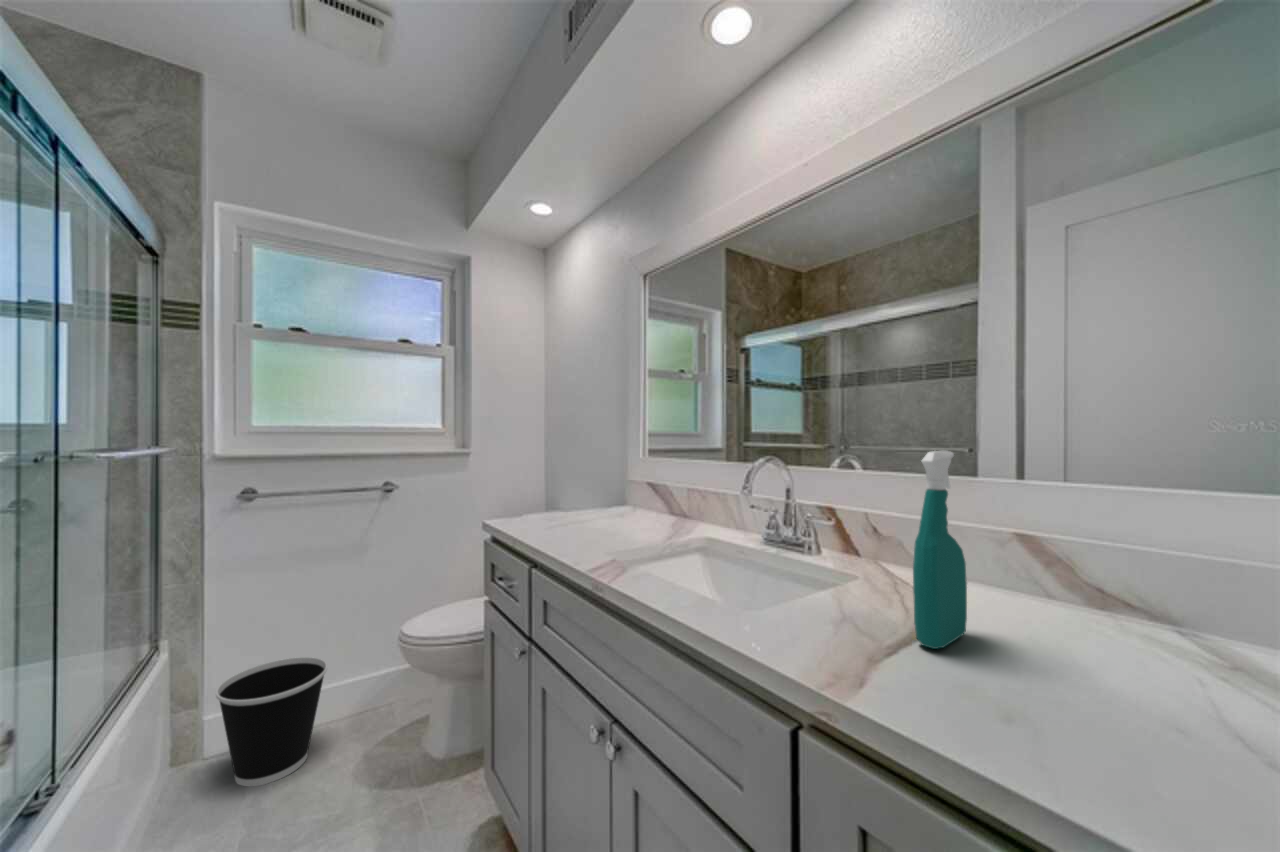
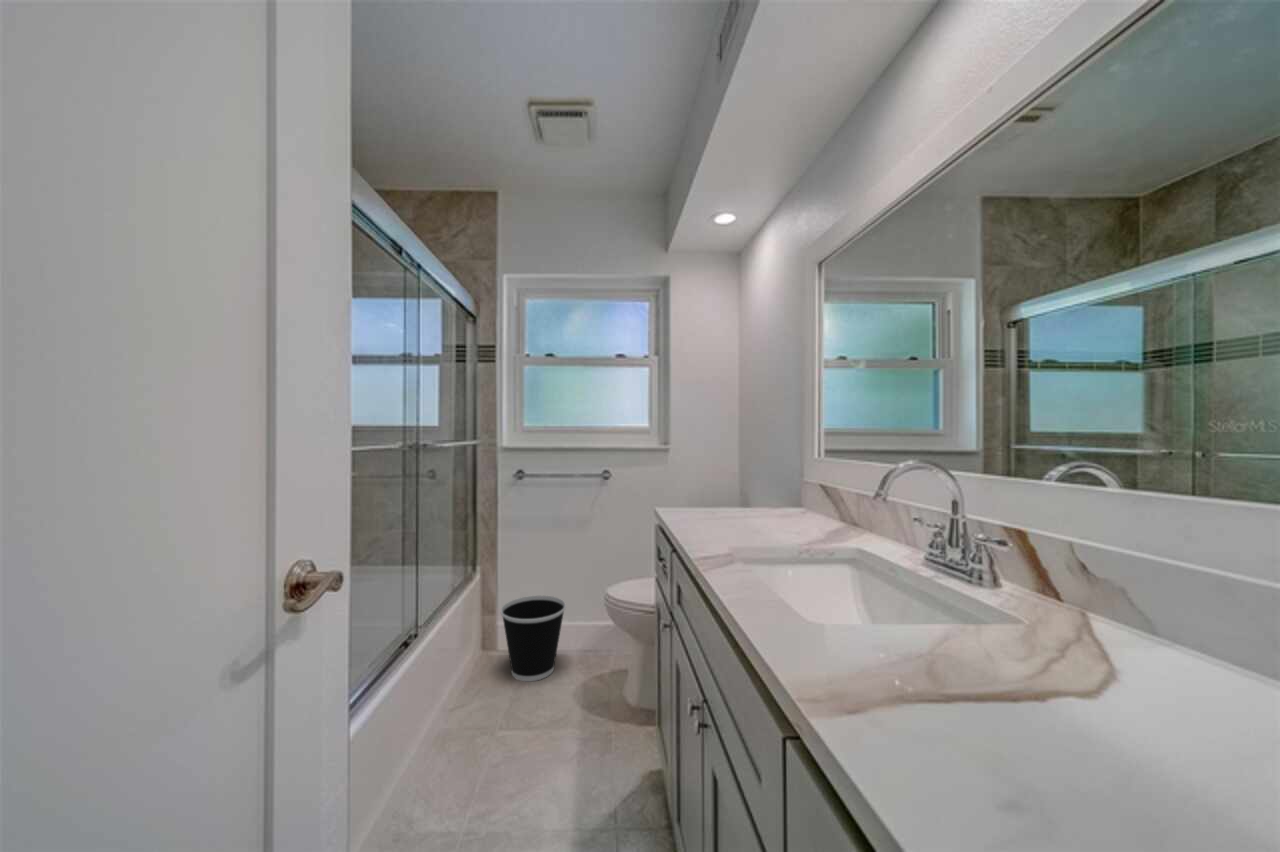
spray bottle: present [913,451,967,649] -> none [997,456,1128,754]

